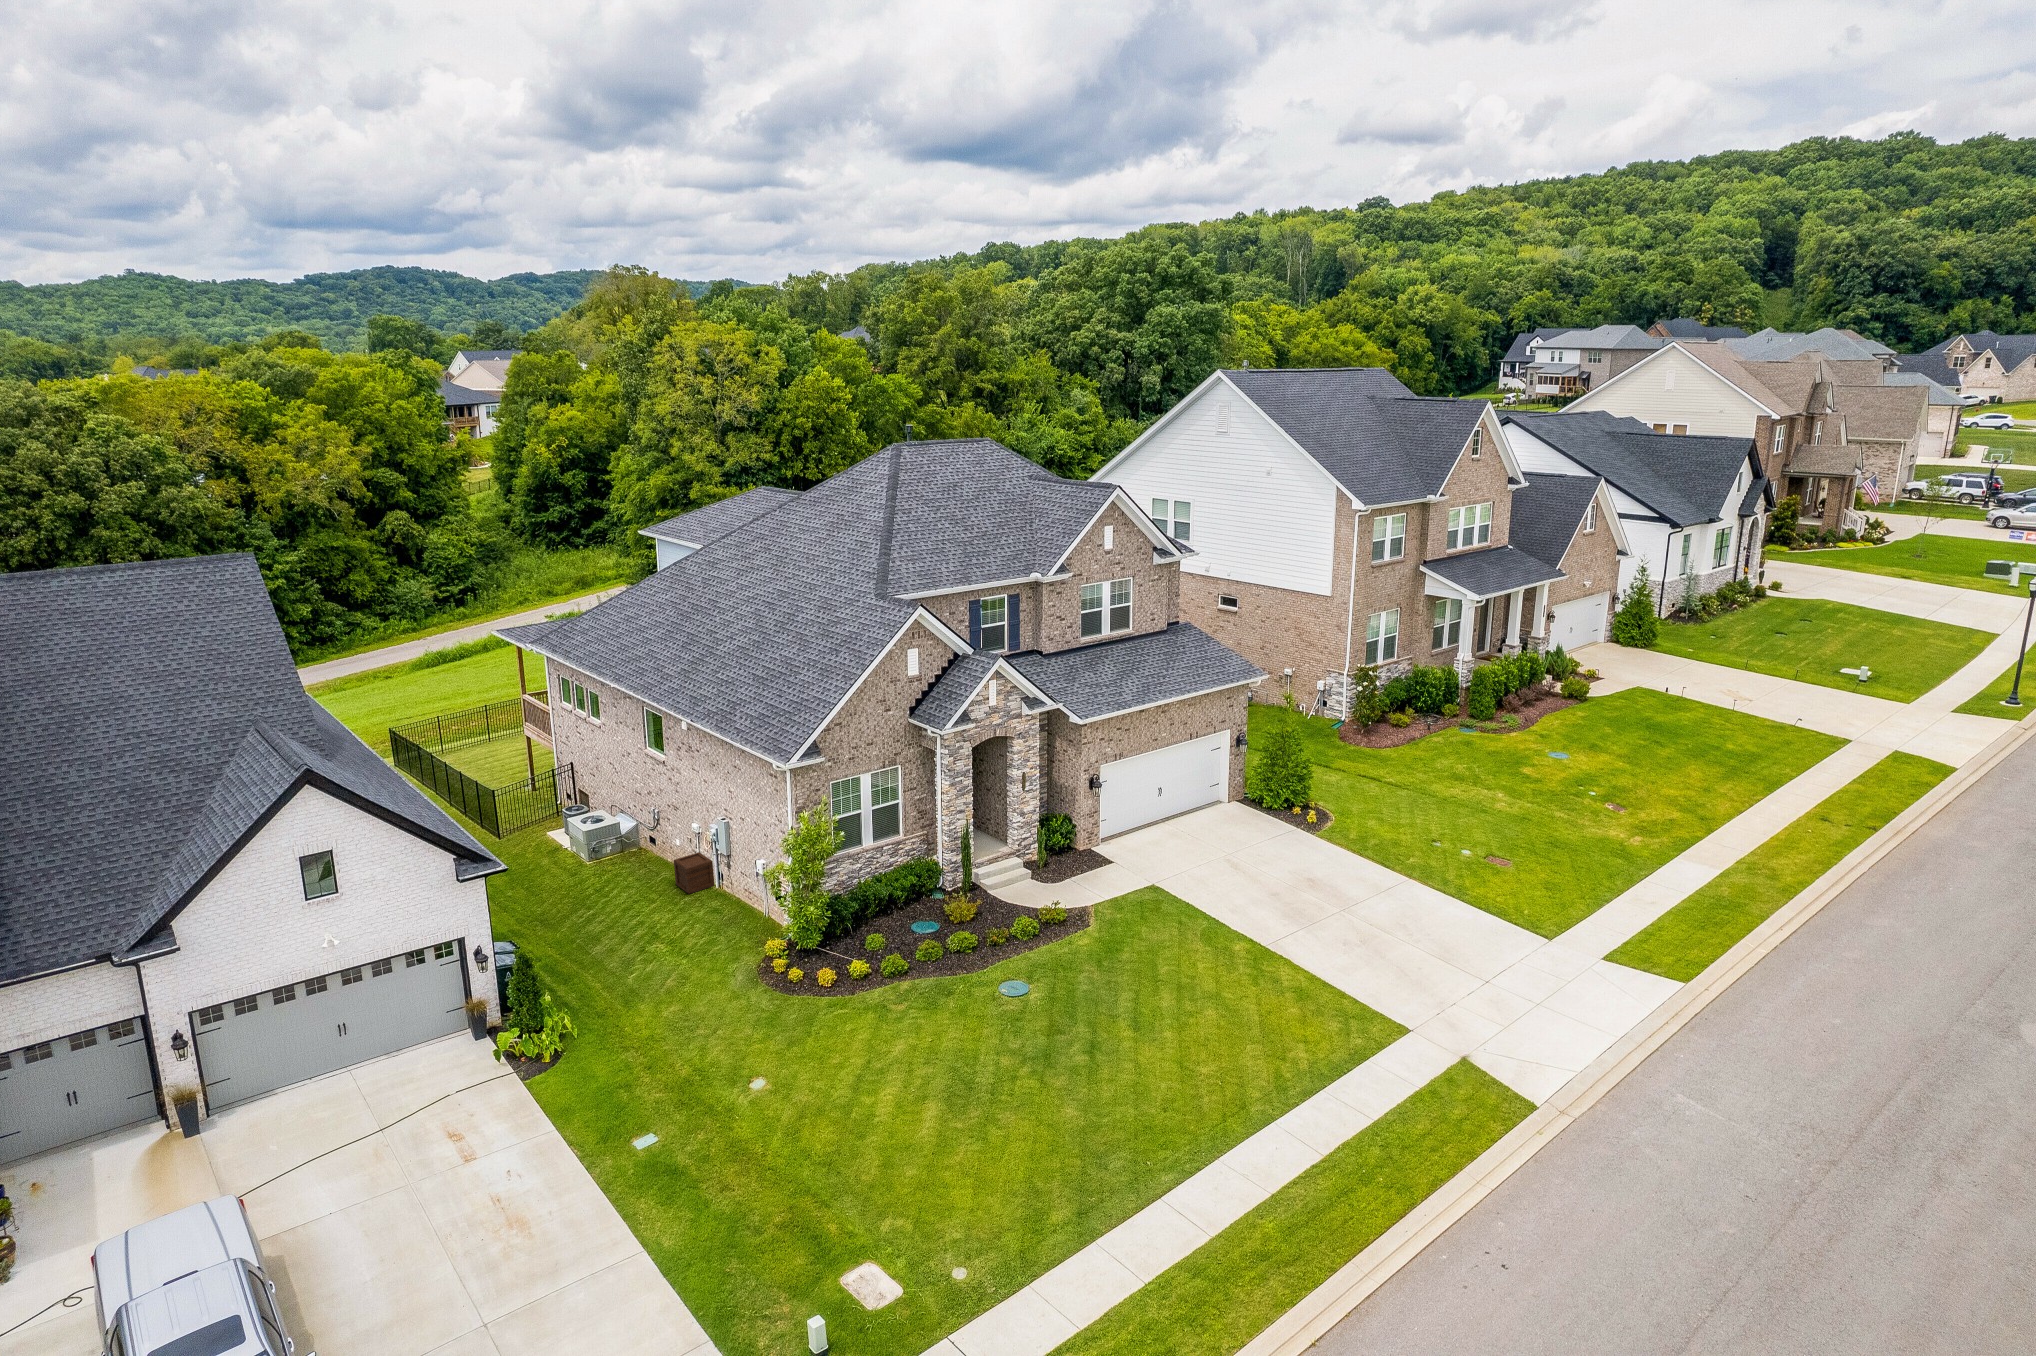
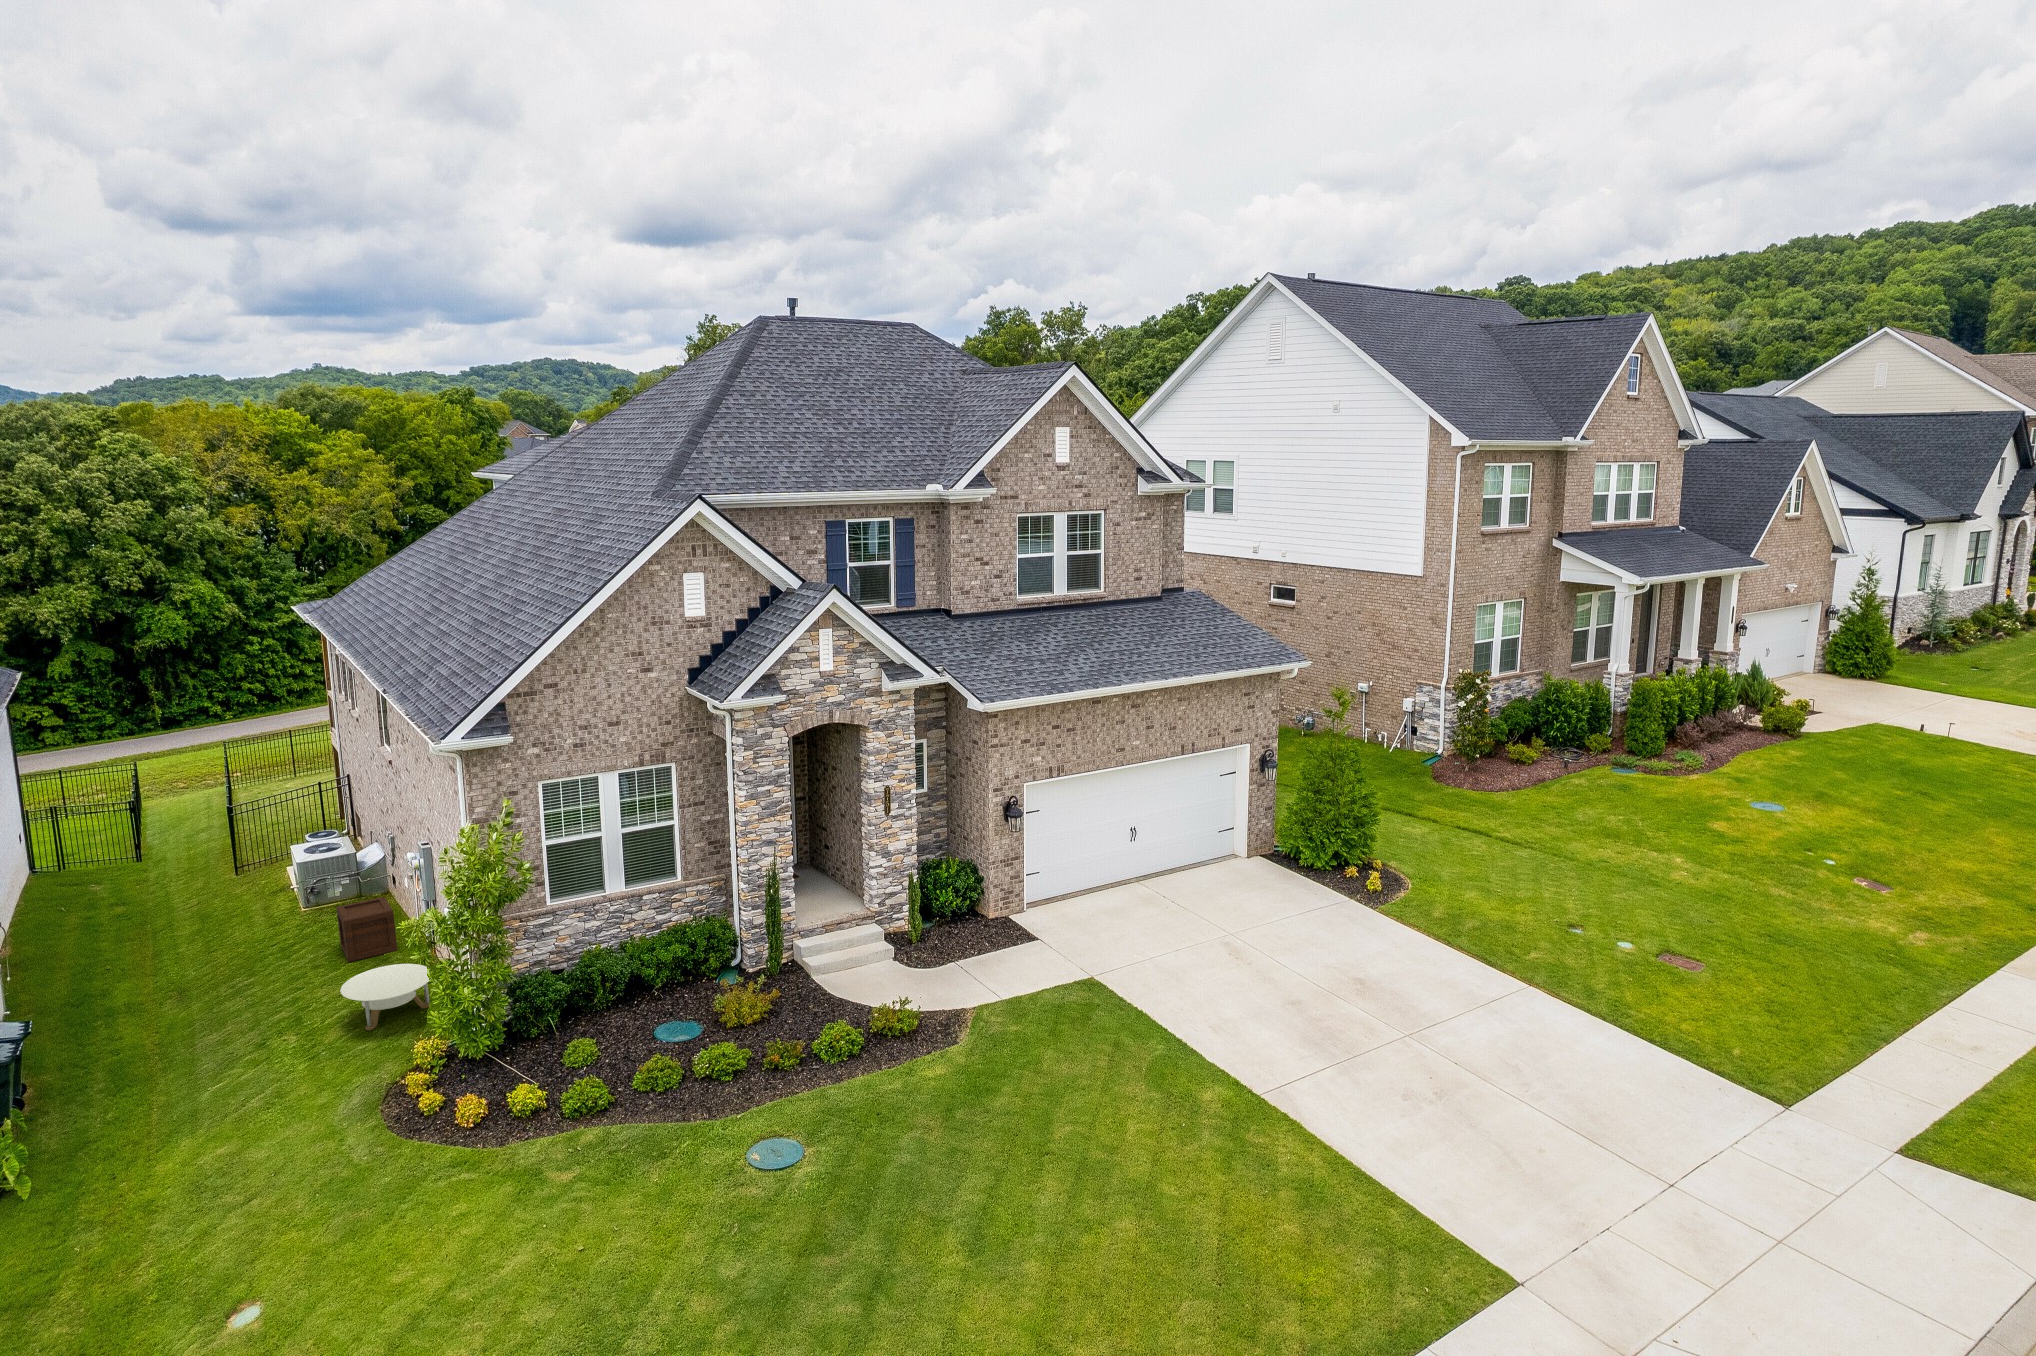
round table: none [712,894,763,935] -> present [340,964,431,1030]

